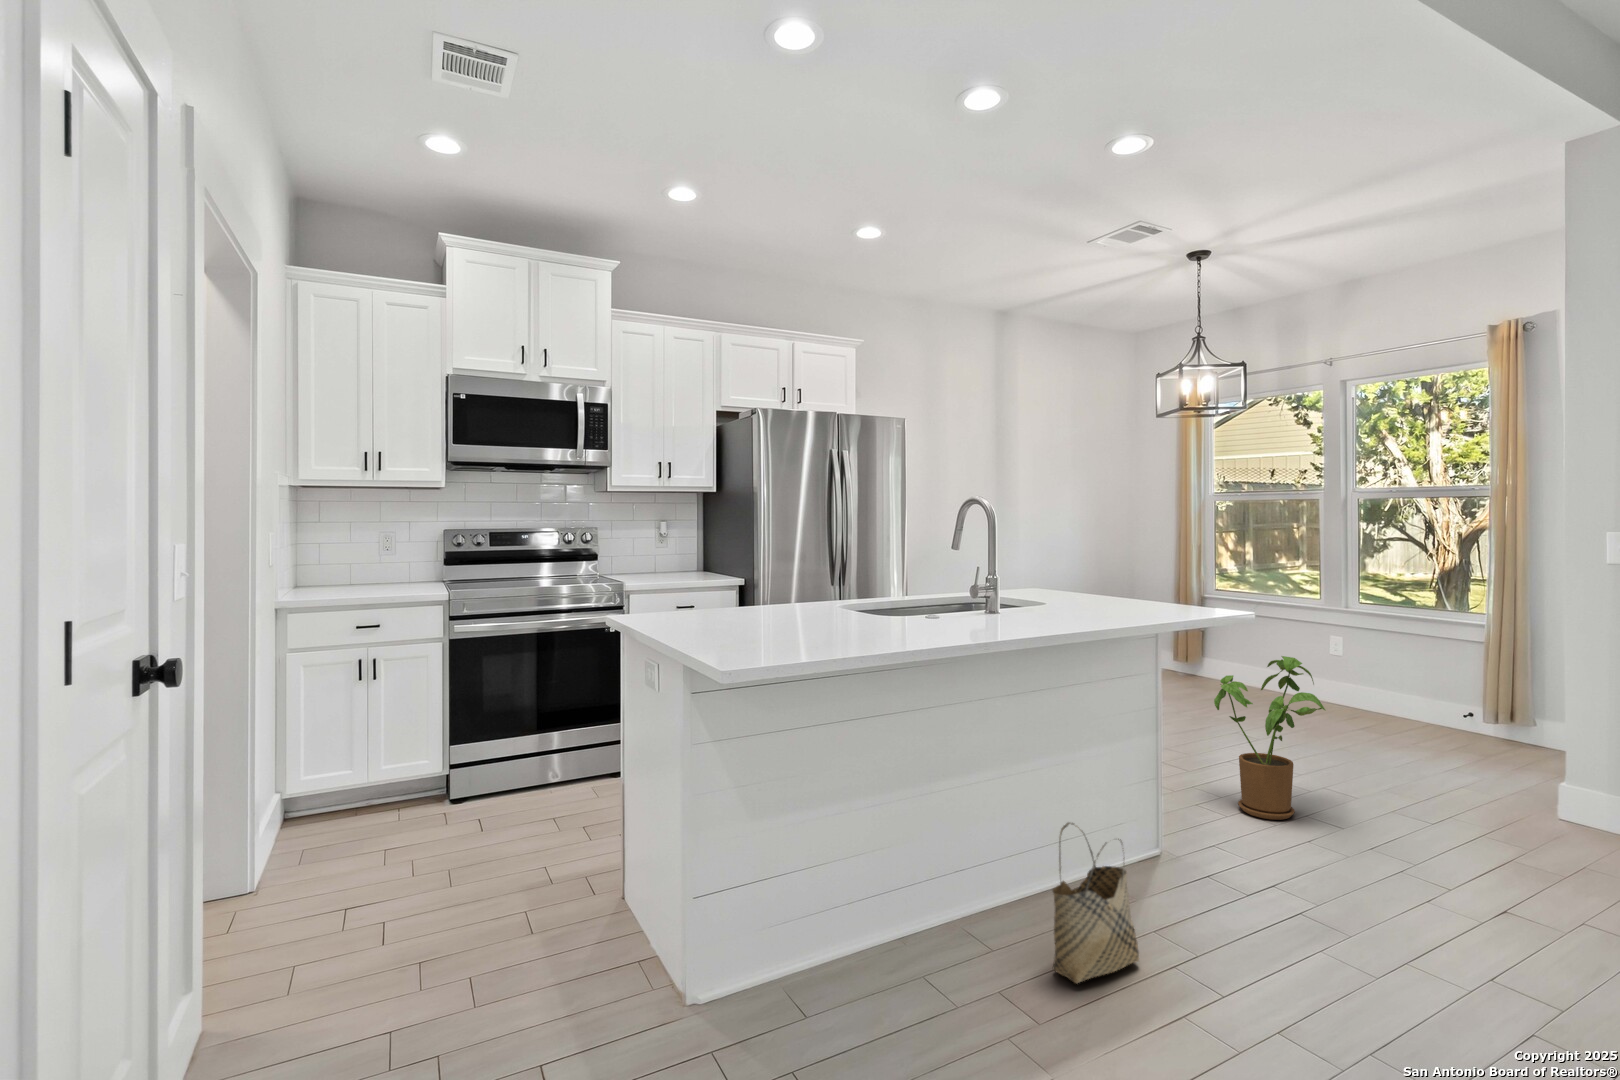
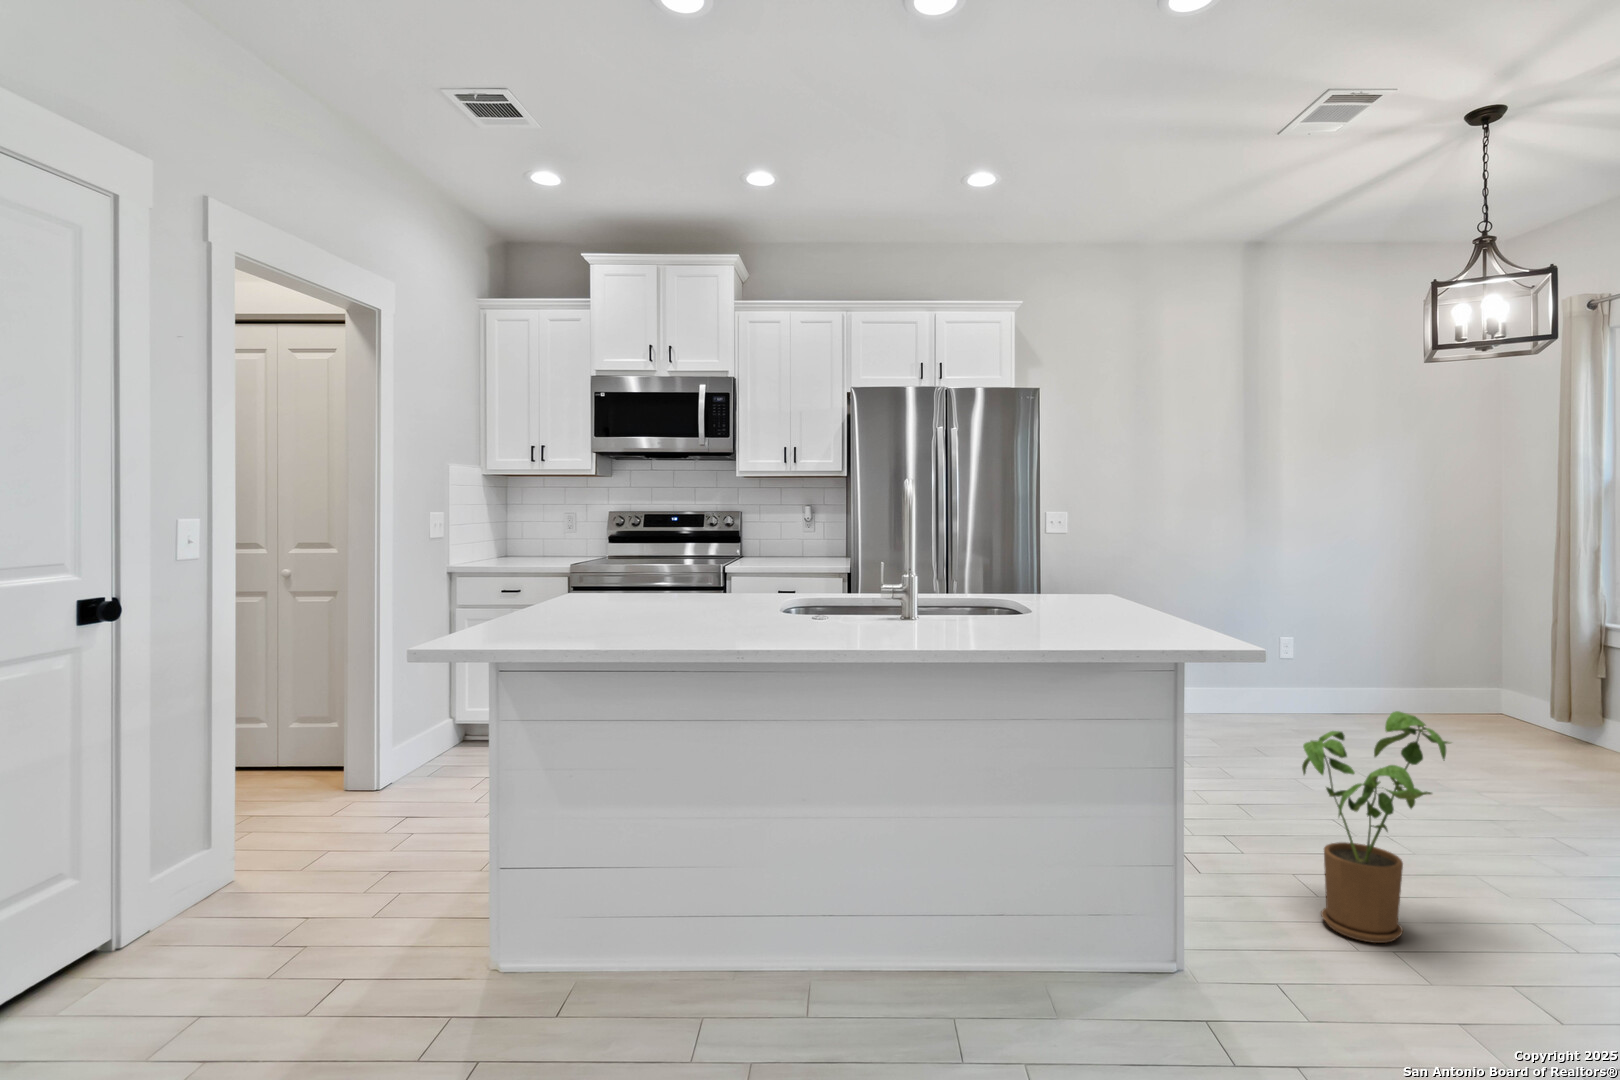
woven basket: present [1052,823,1139,983] -> none [790,844,901,1012]

